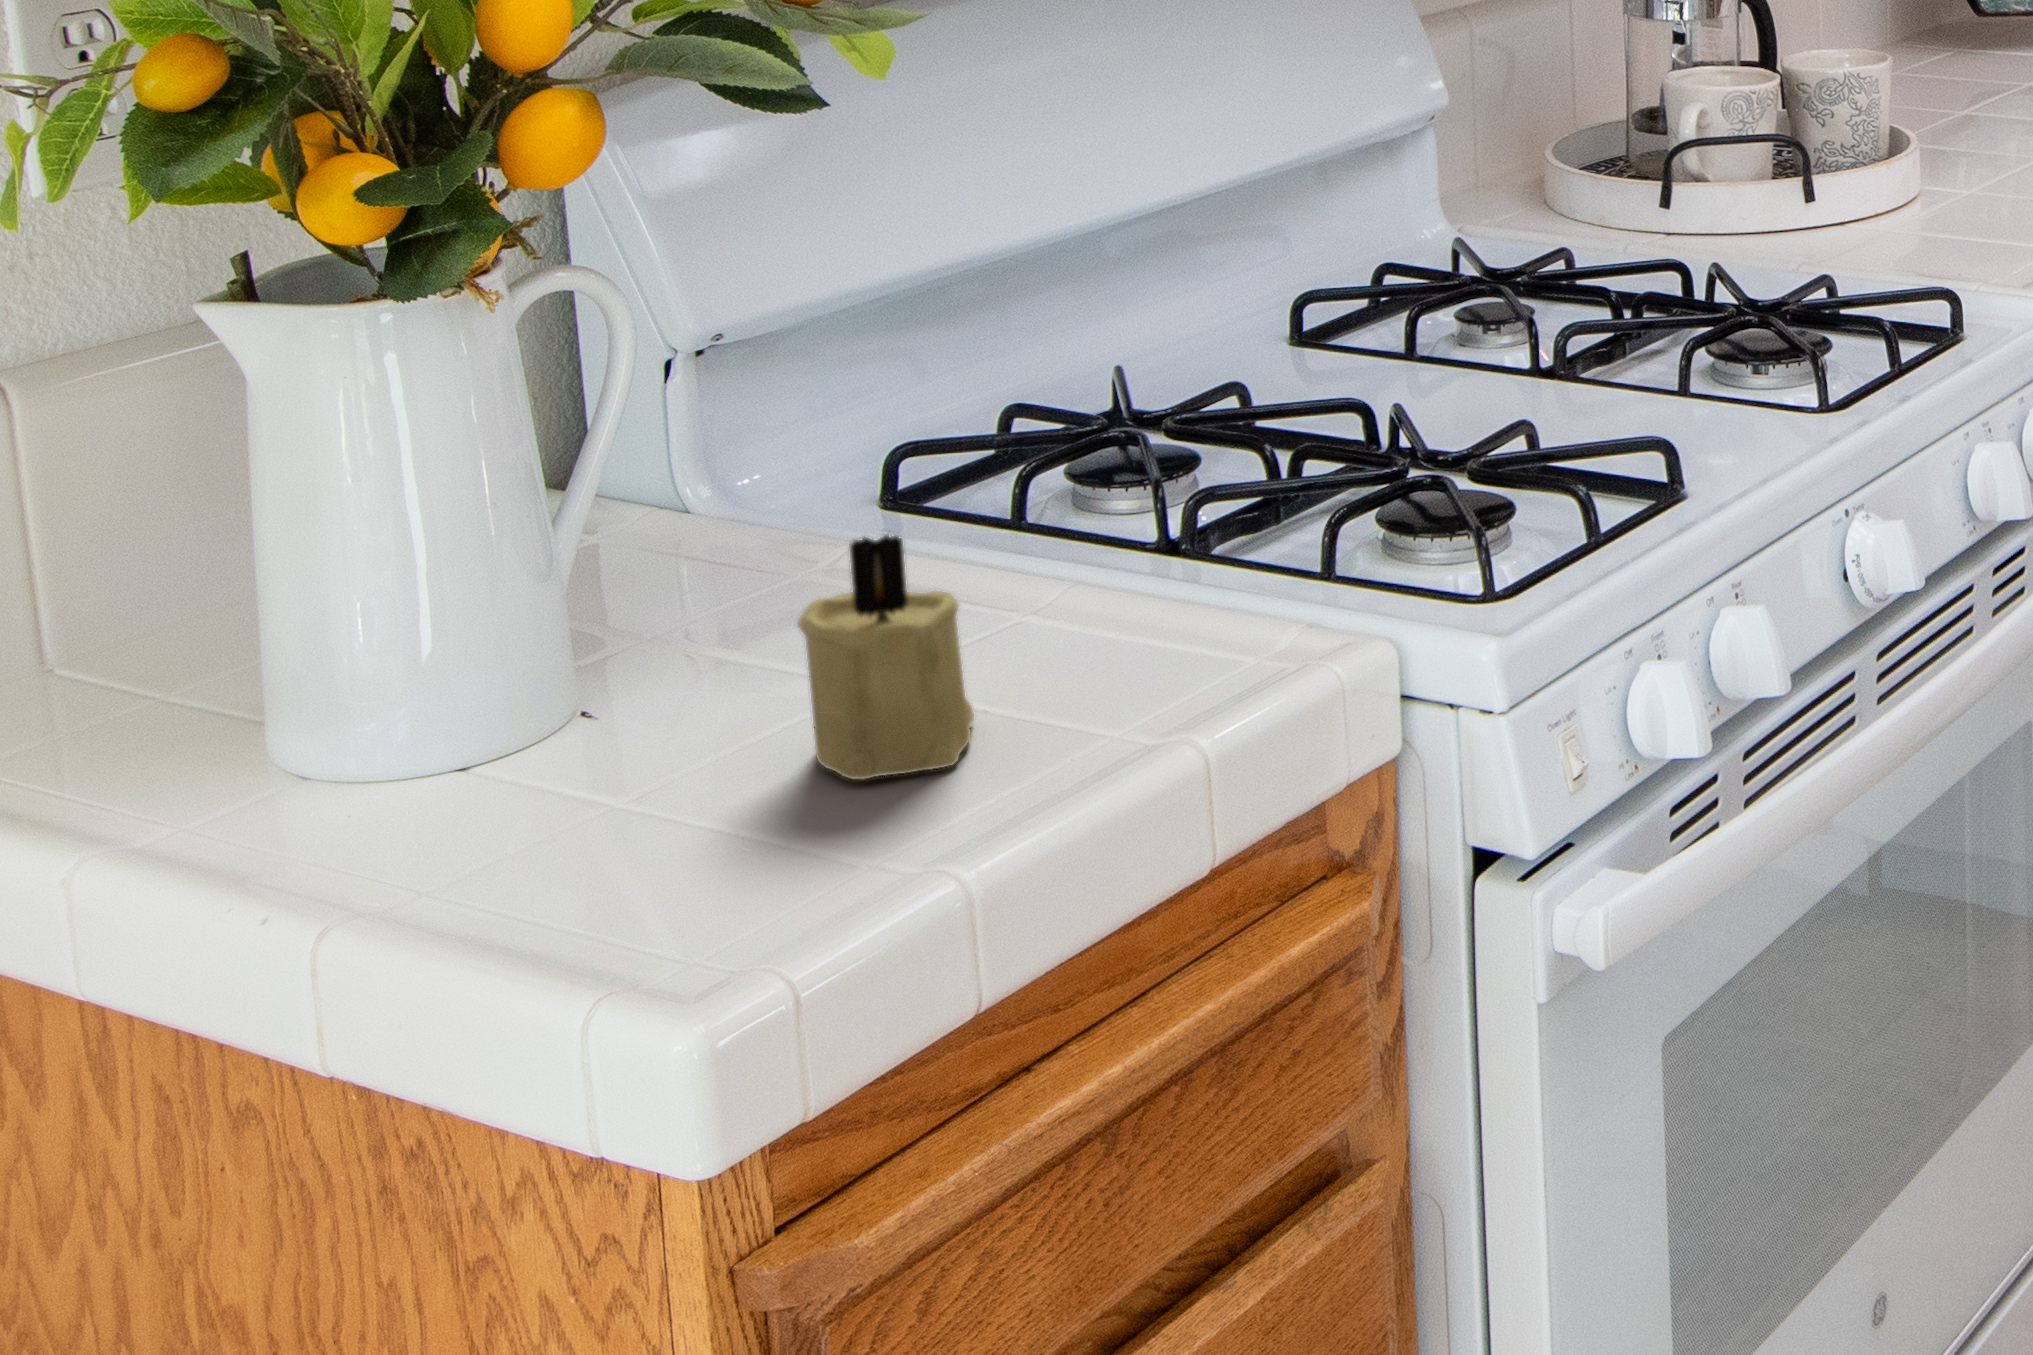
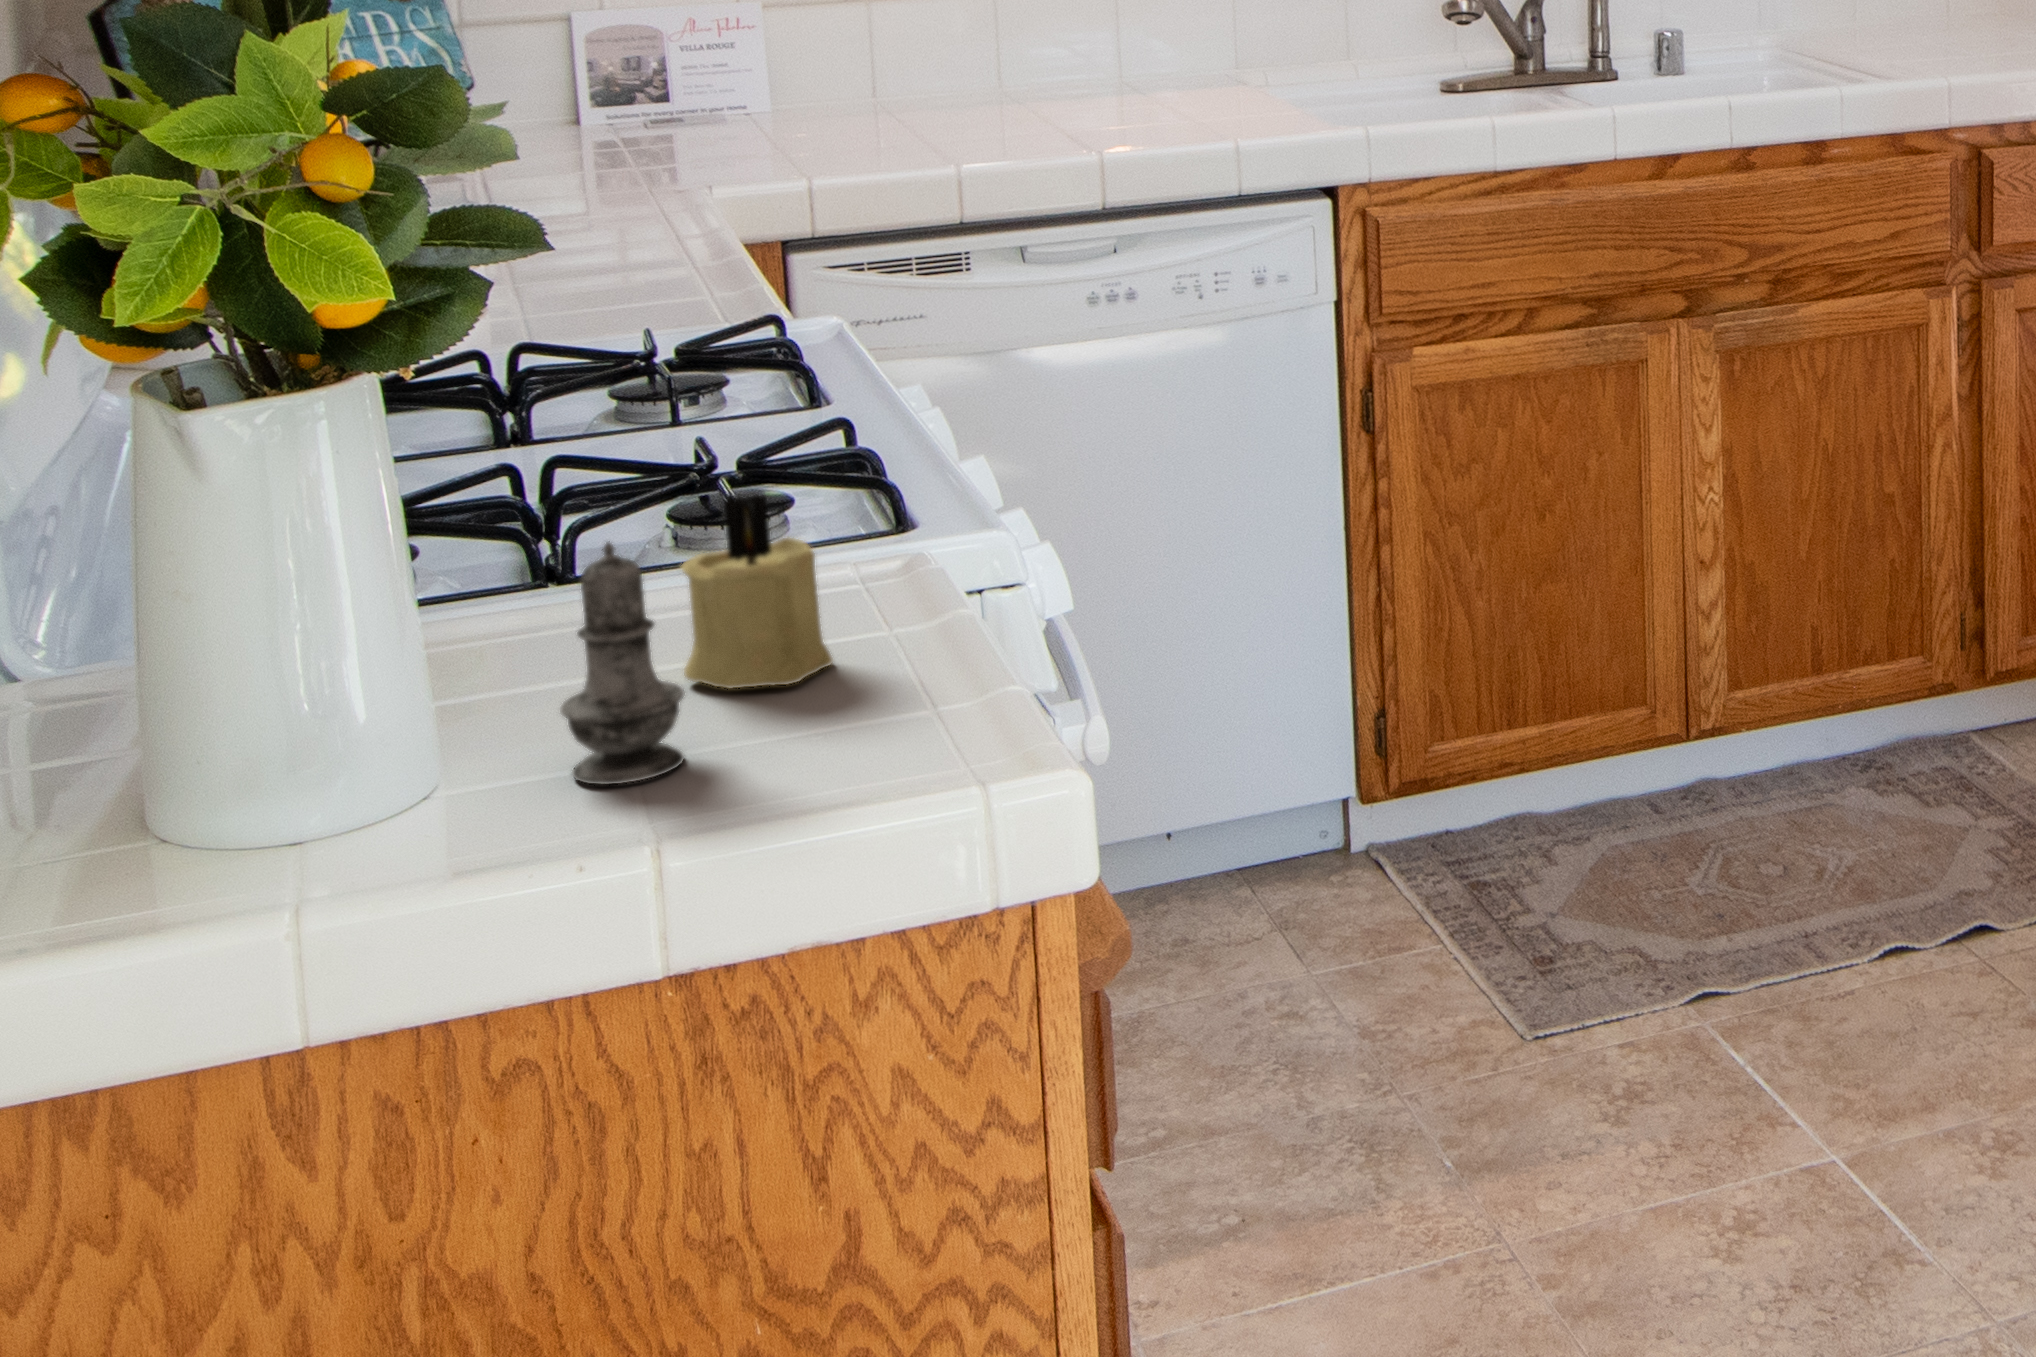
salt shaker: none [480,559,630,848] -> present [560,542,684,785]

